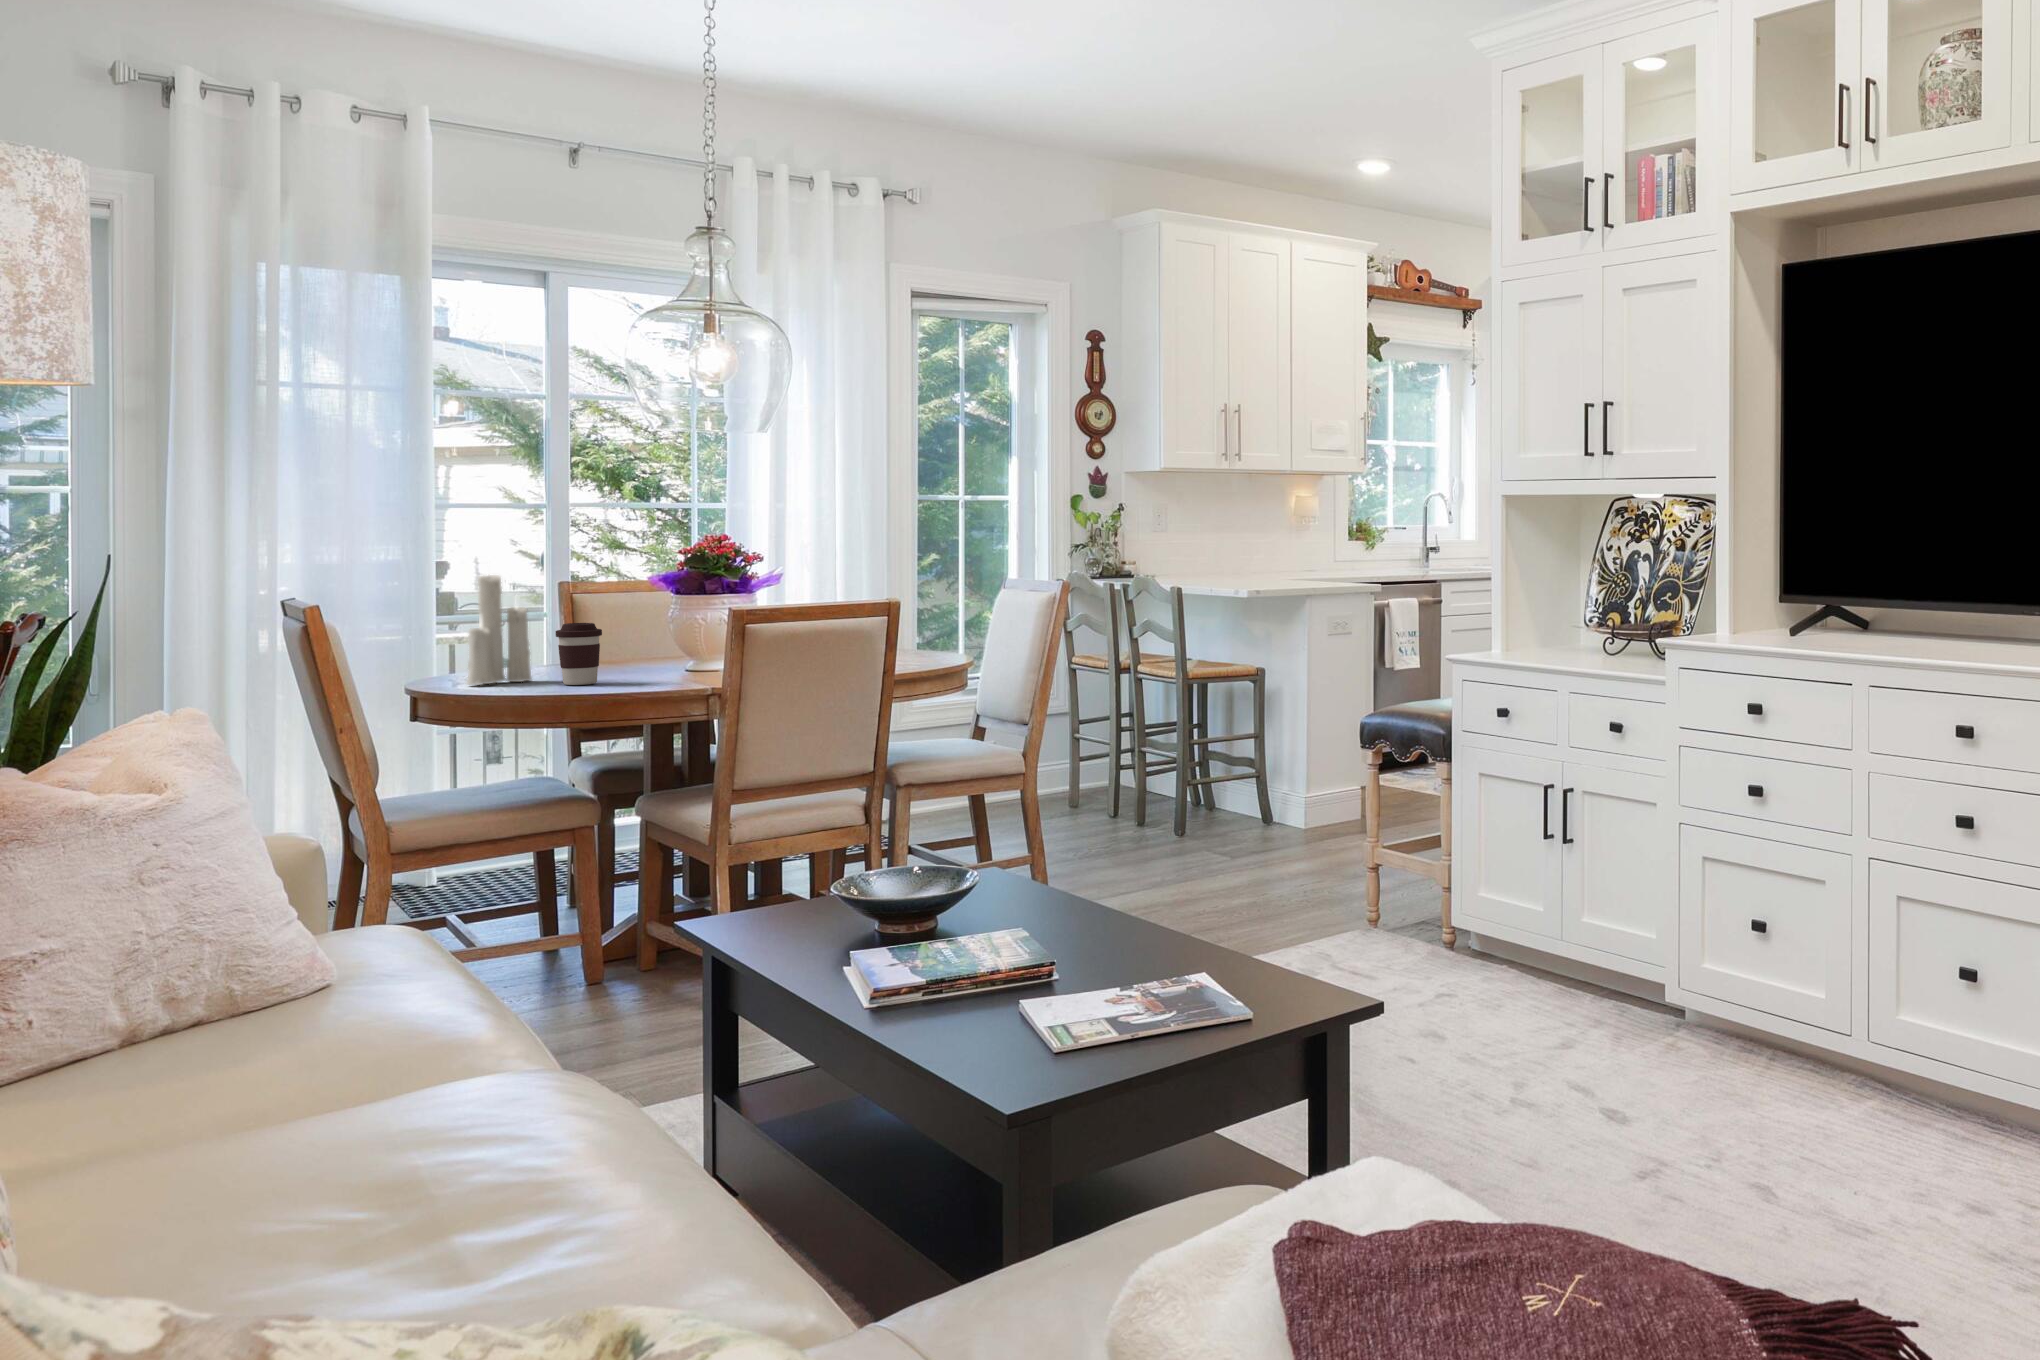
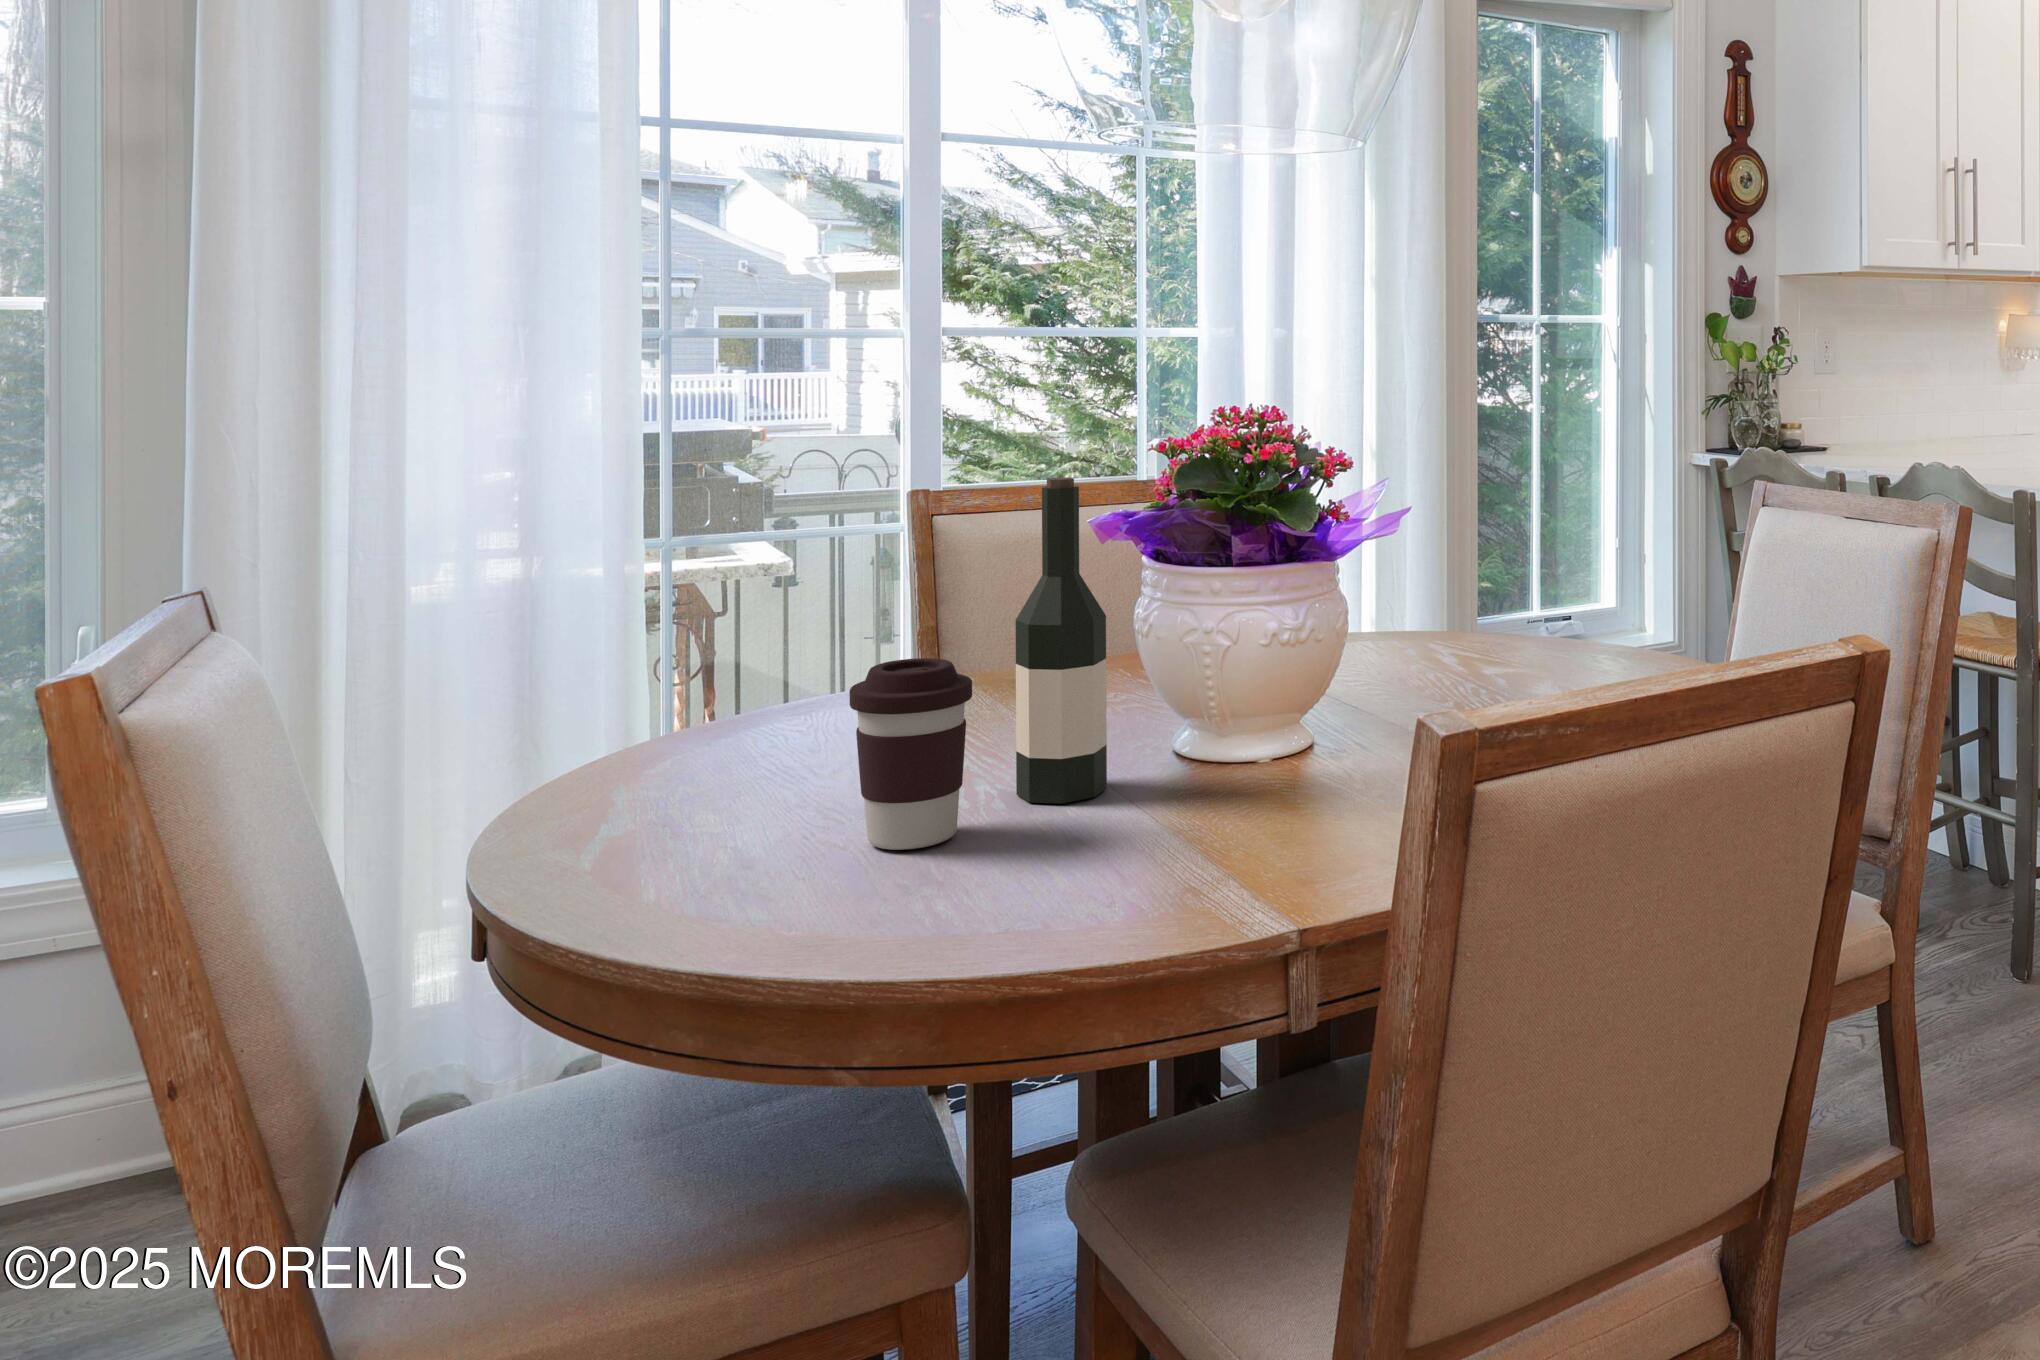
wine bottle: none [619,562,657,679] -> present [1016,477,1107,804]
candle: present [467,565,532,685] -> none [611,463,795,849]

